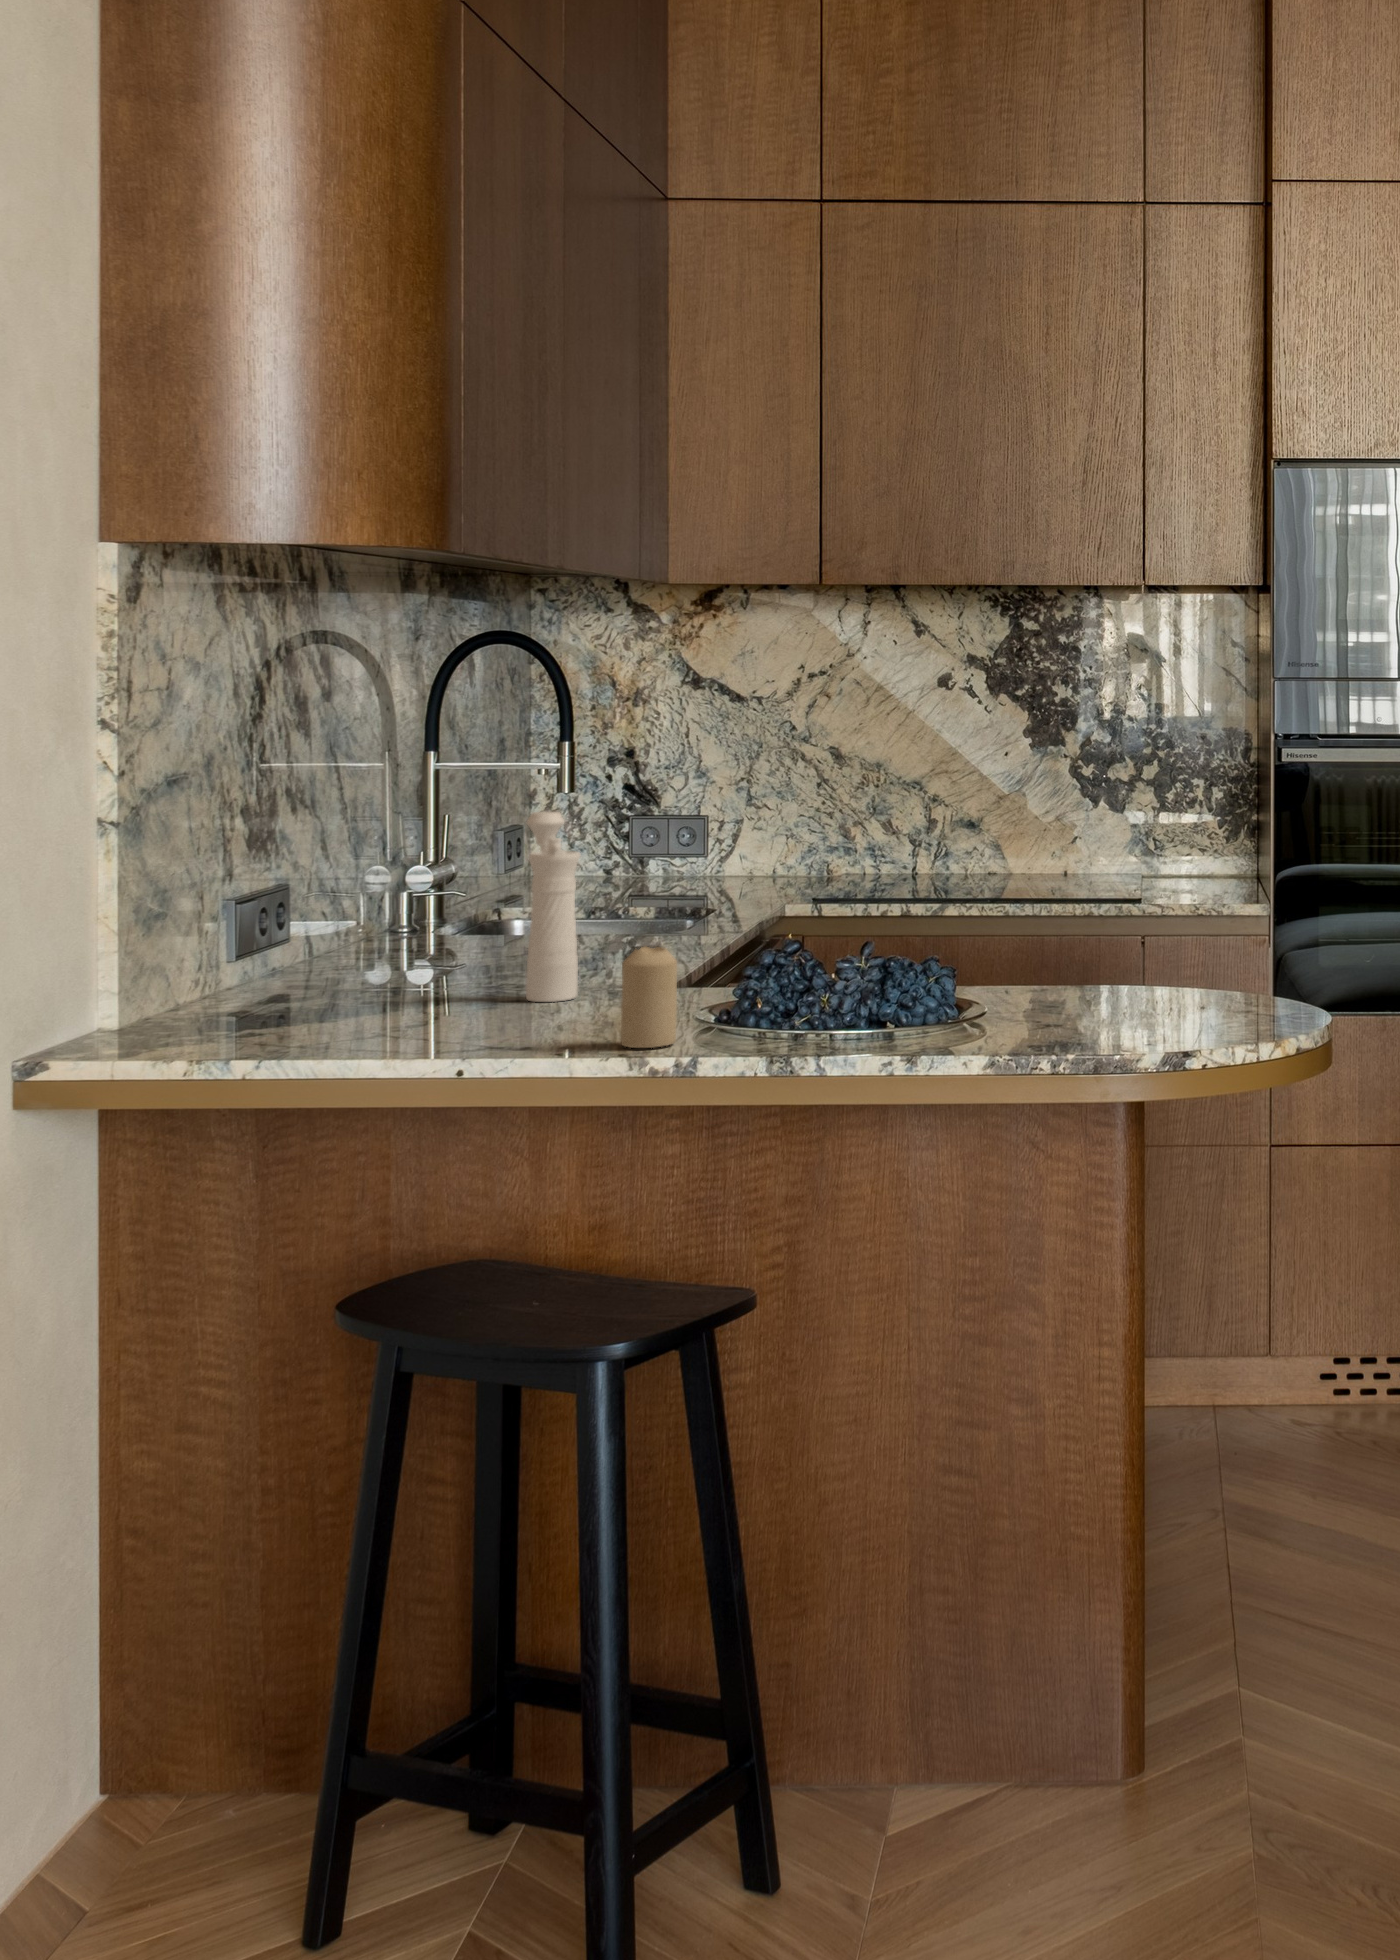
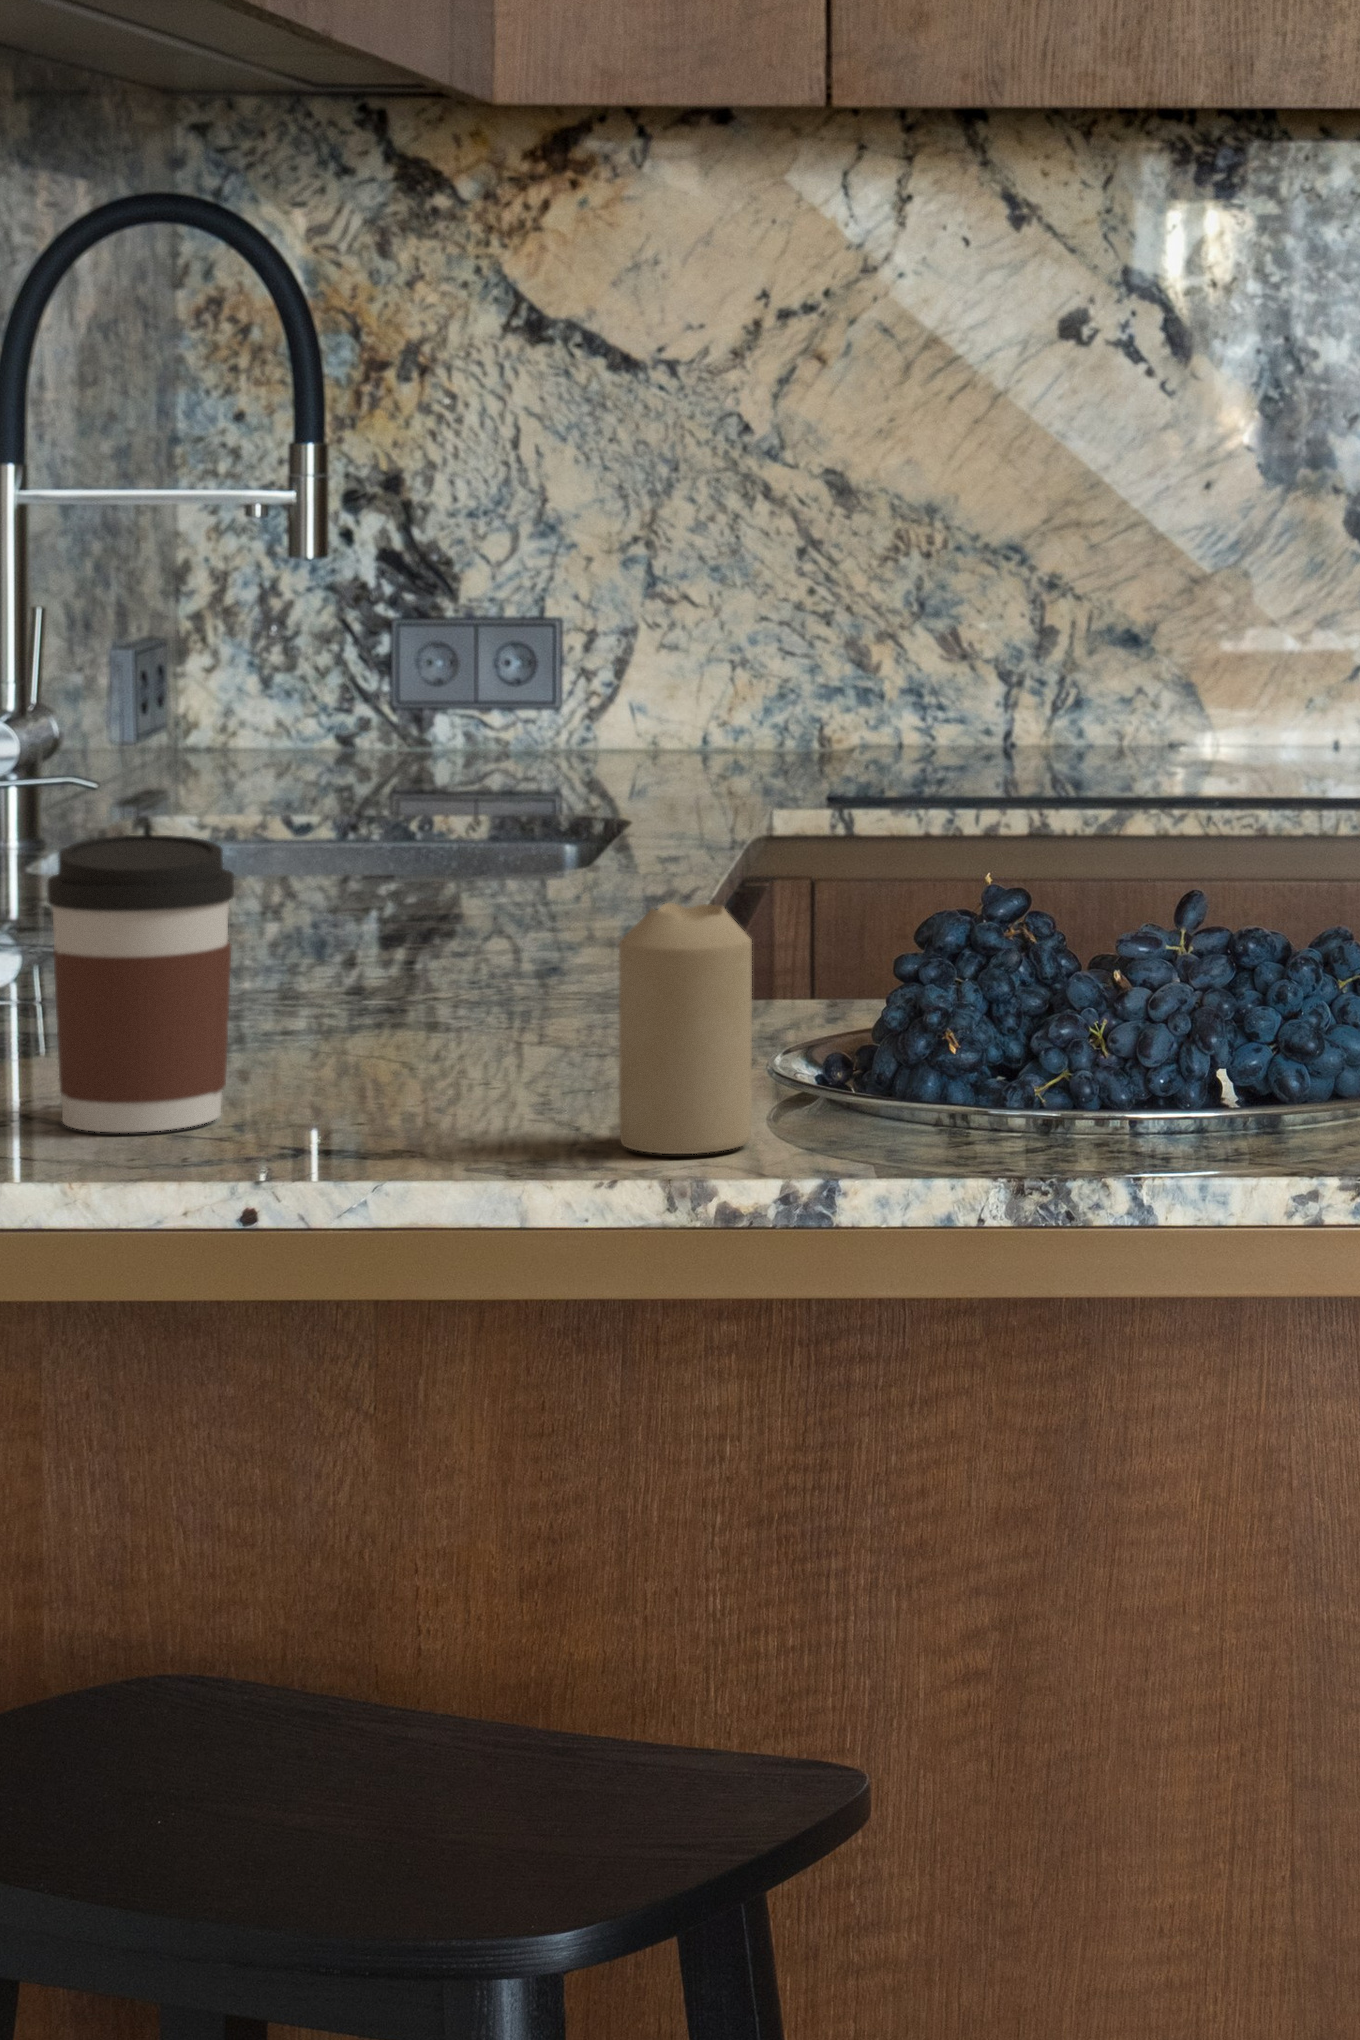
pepper mill: present [526,811,580,1002] -> none [297,584,440,1032]
coffee cup: none [392,920,471,1042] -> present [47,835,234,1132]

